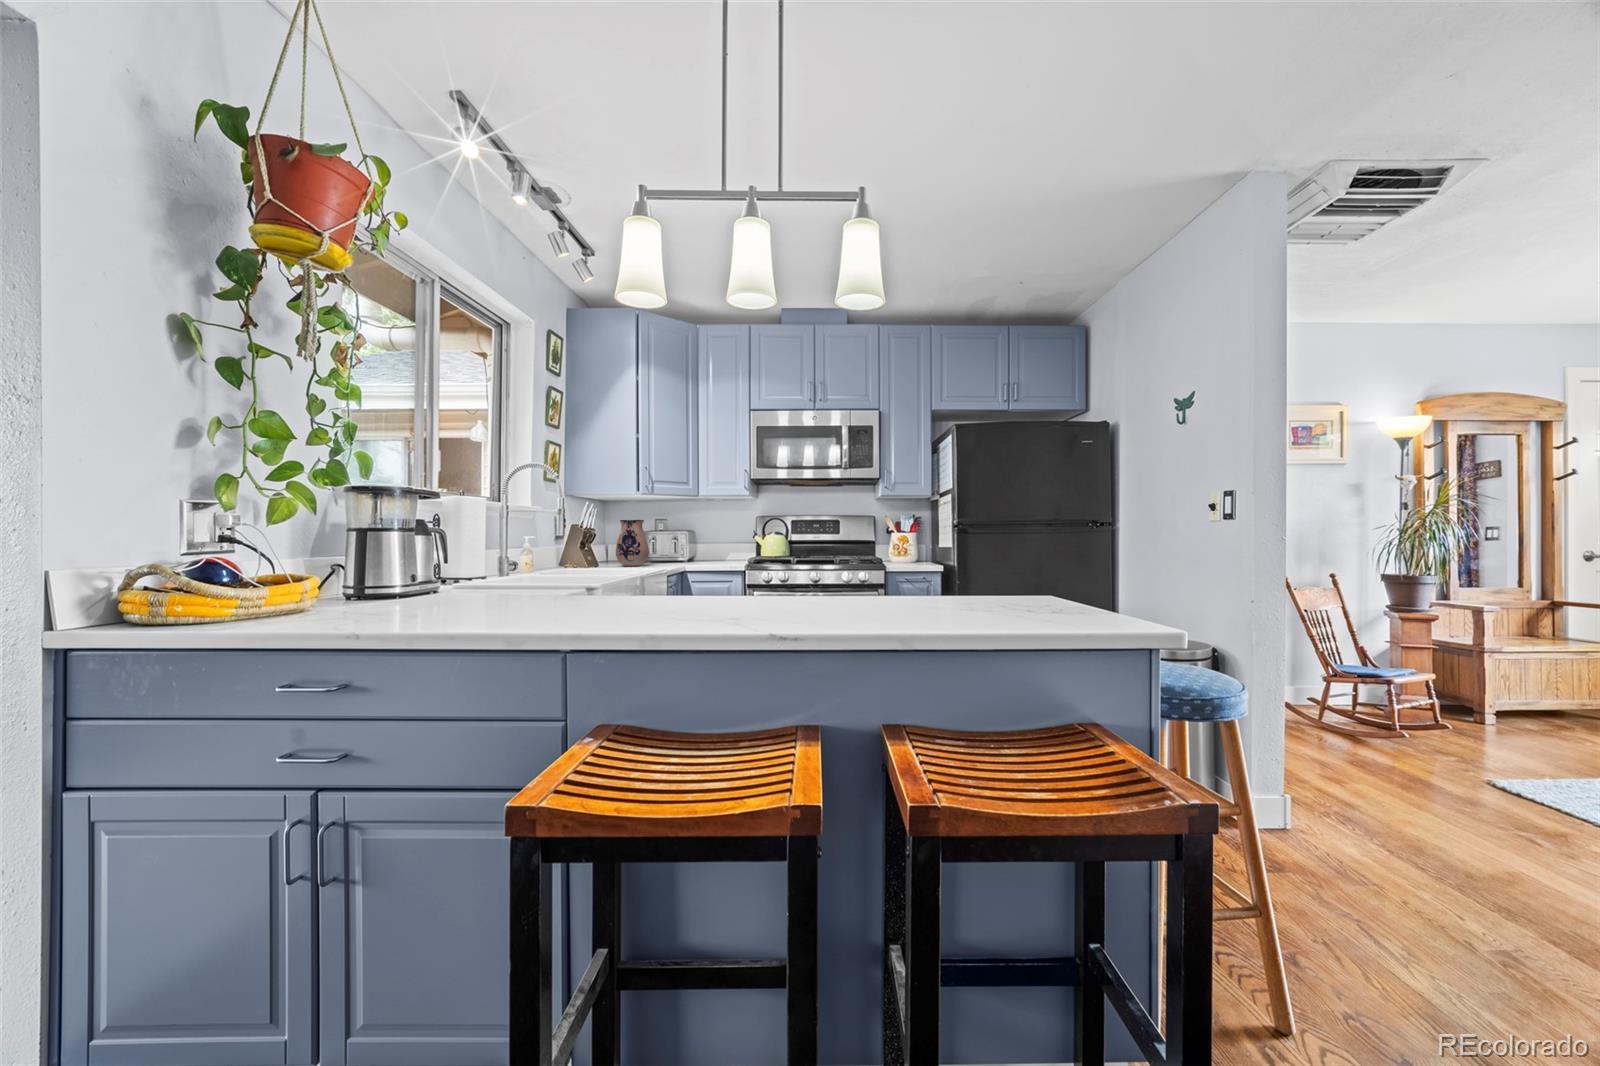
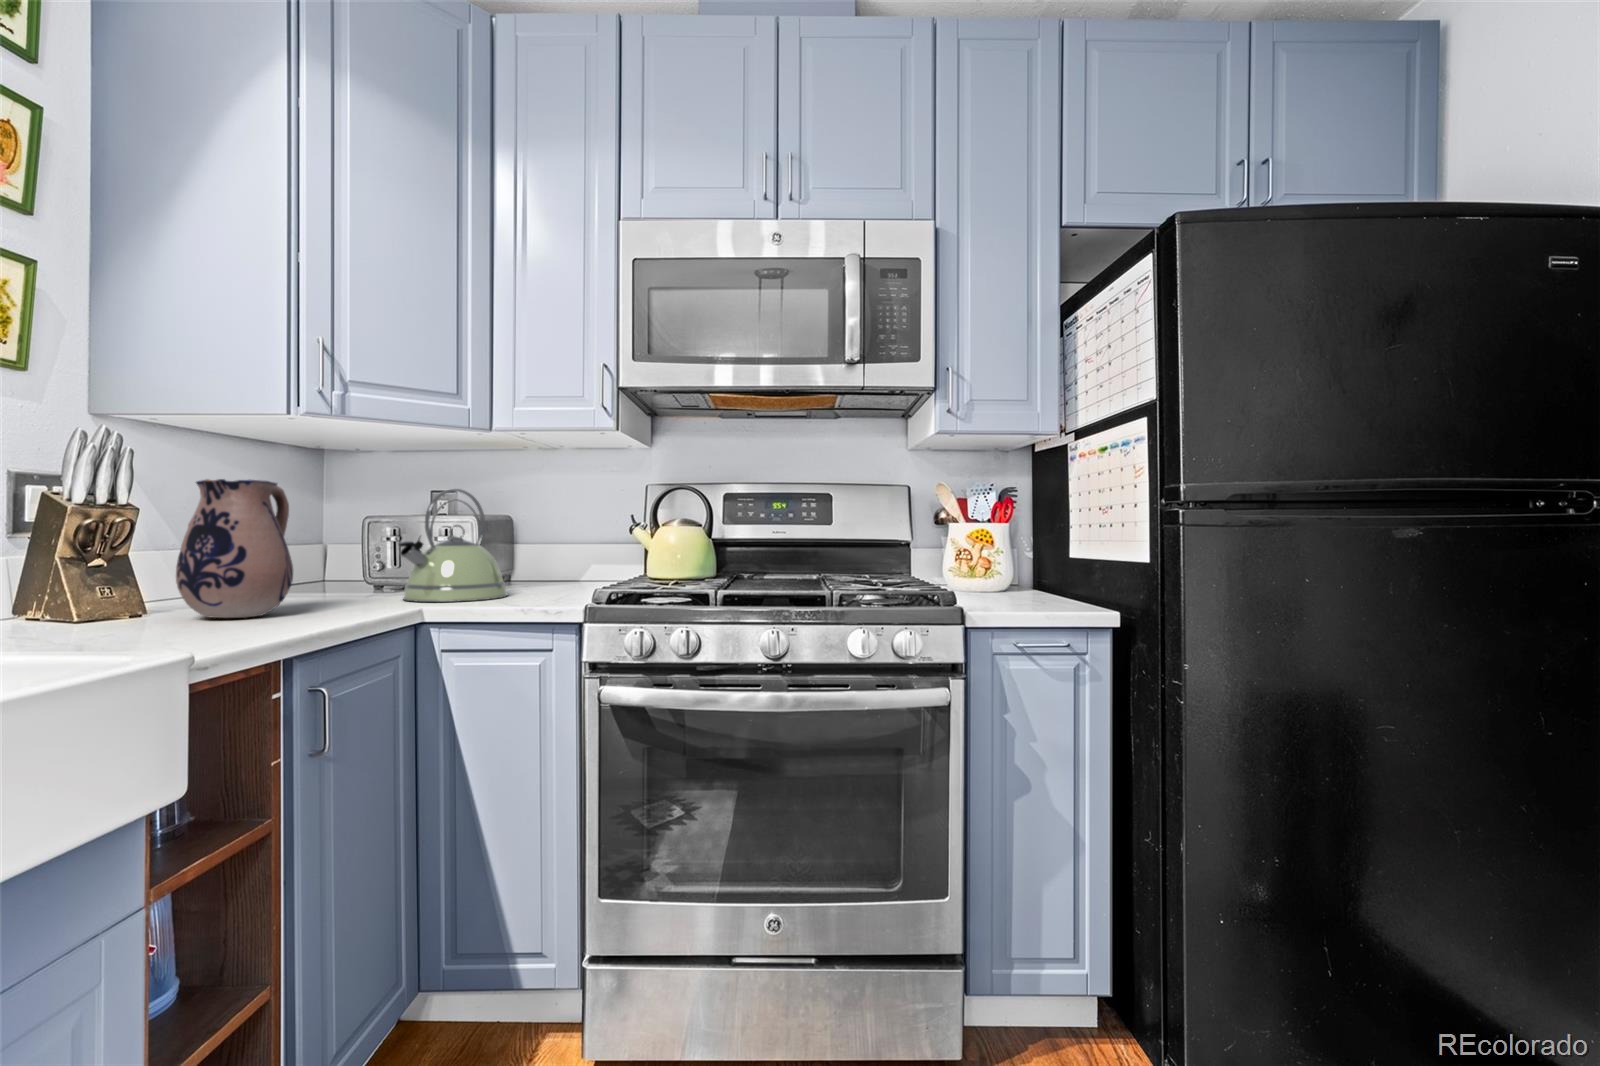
kettle: none [671,521,709,564] -> present [399,489,507,602]

